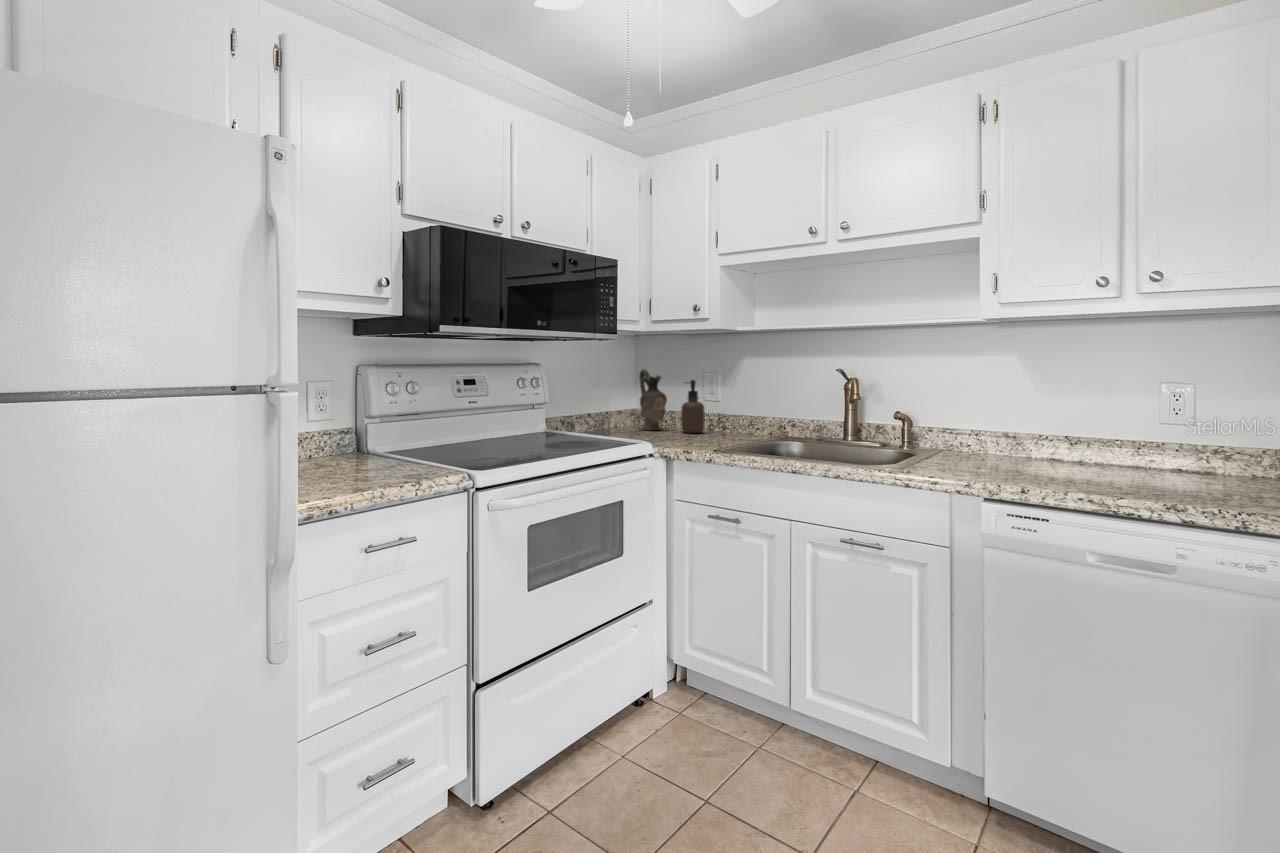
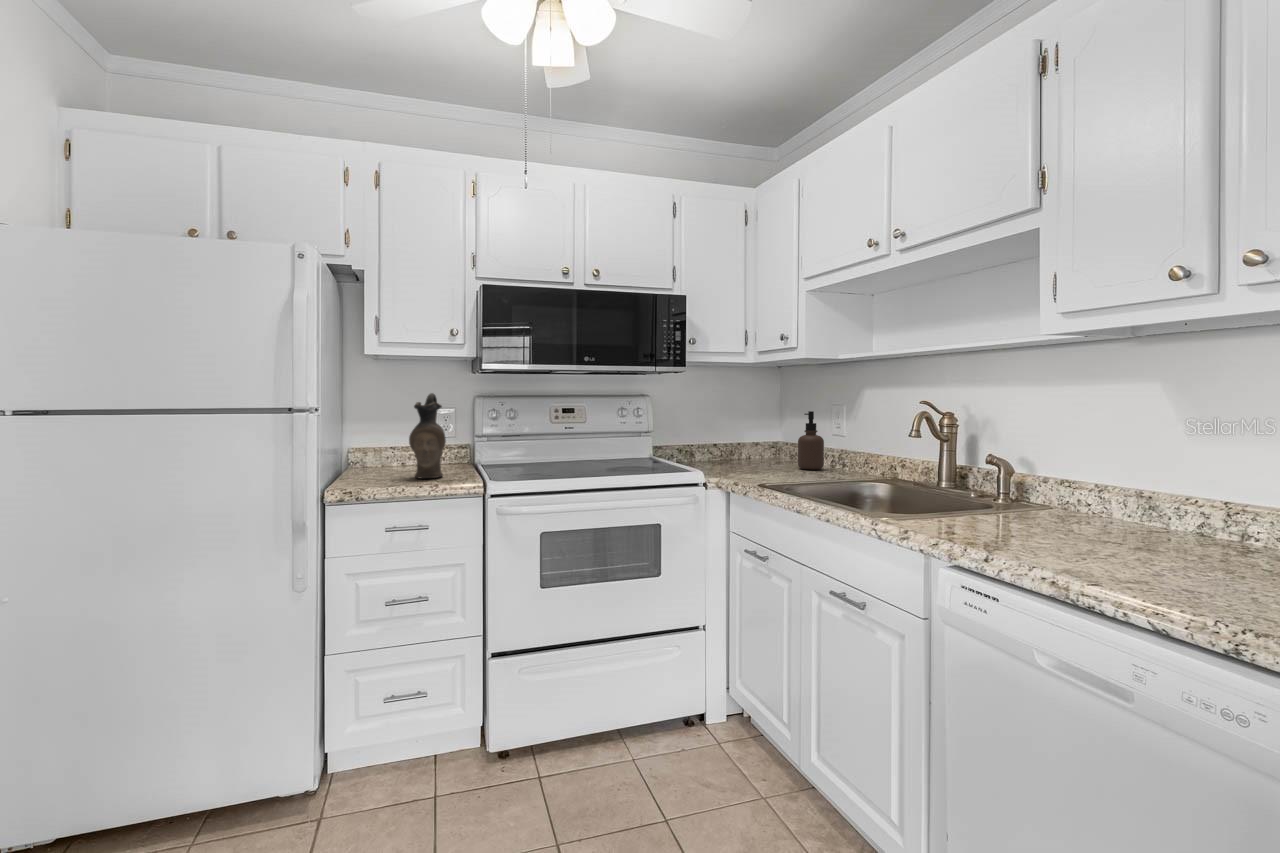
ceramic pitcher: present [639,369,667,430] -> present [409,393,446,478]

